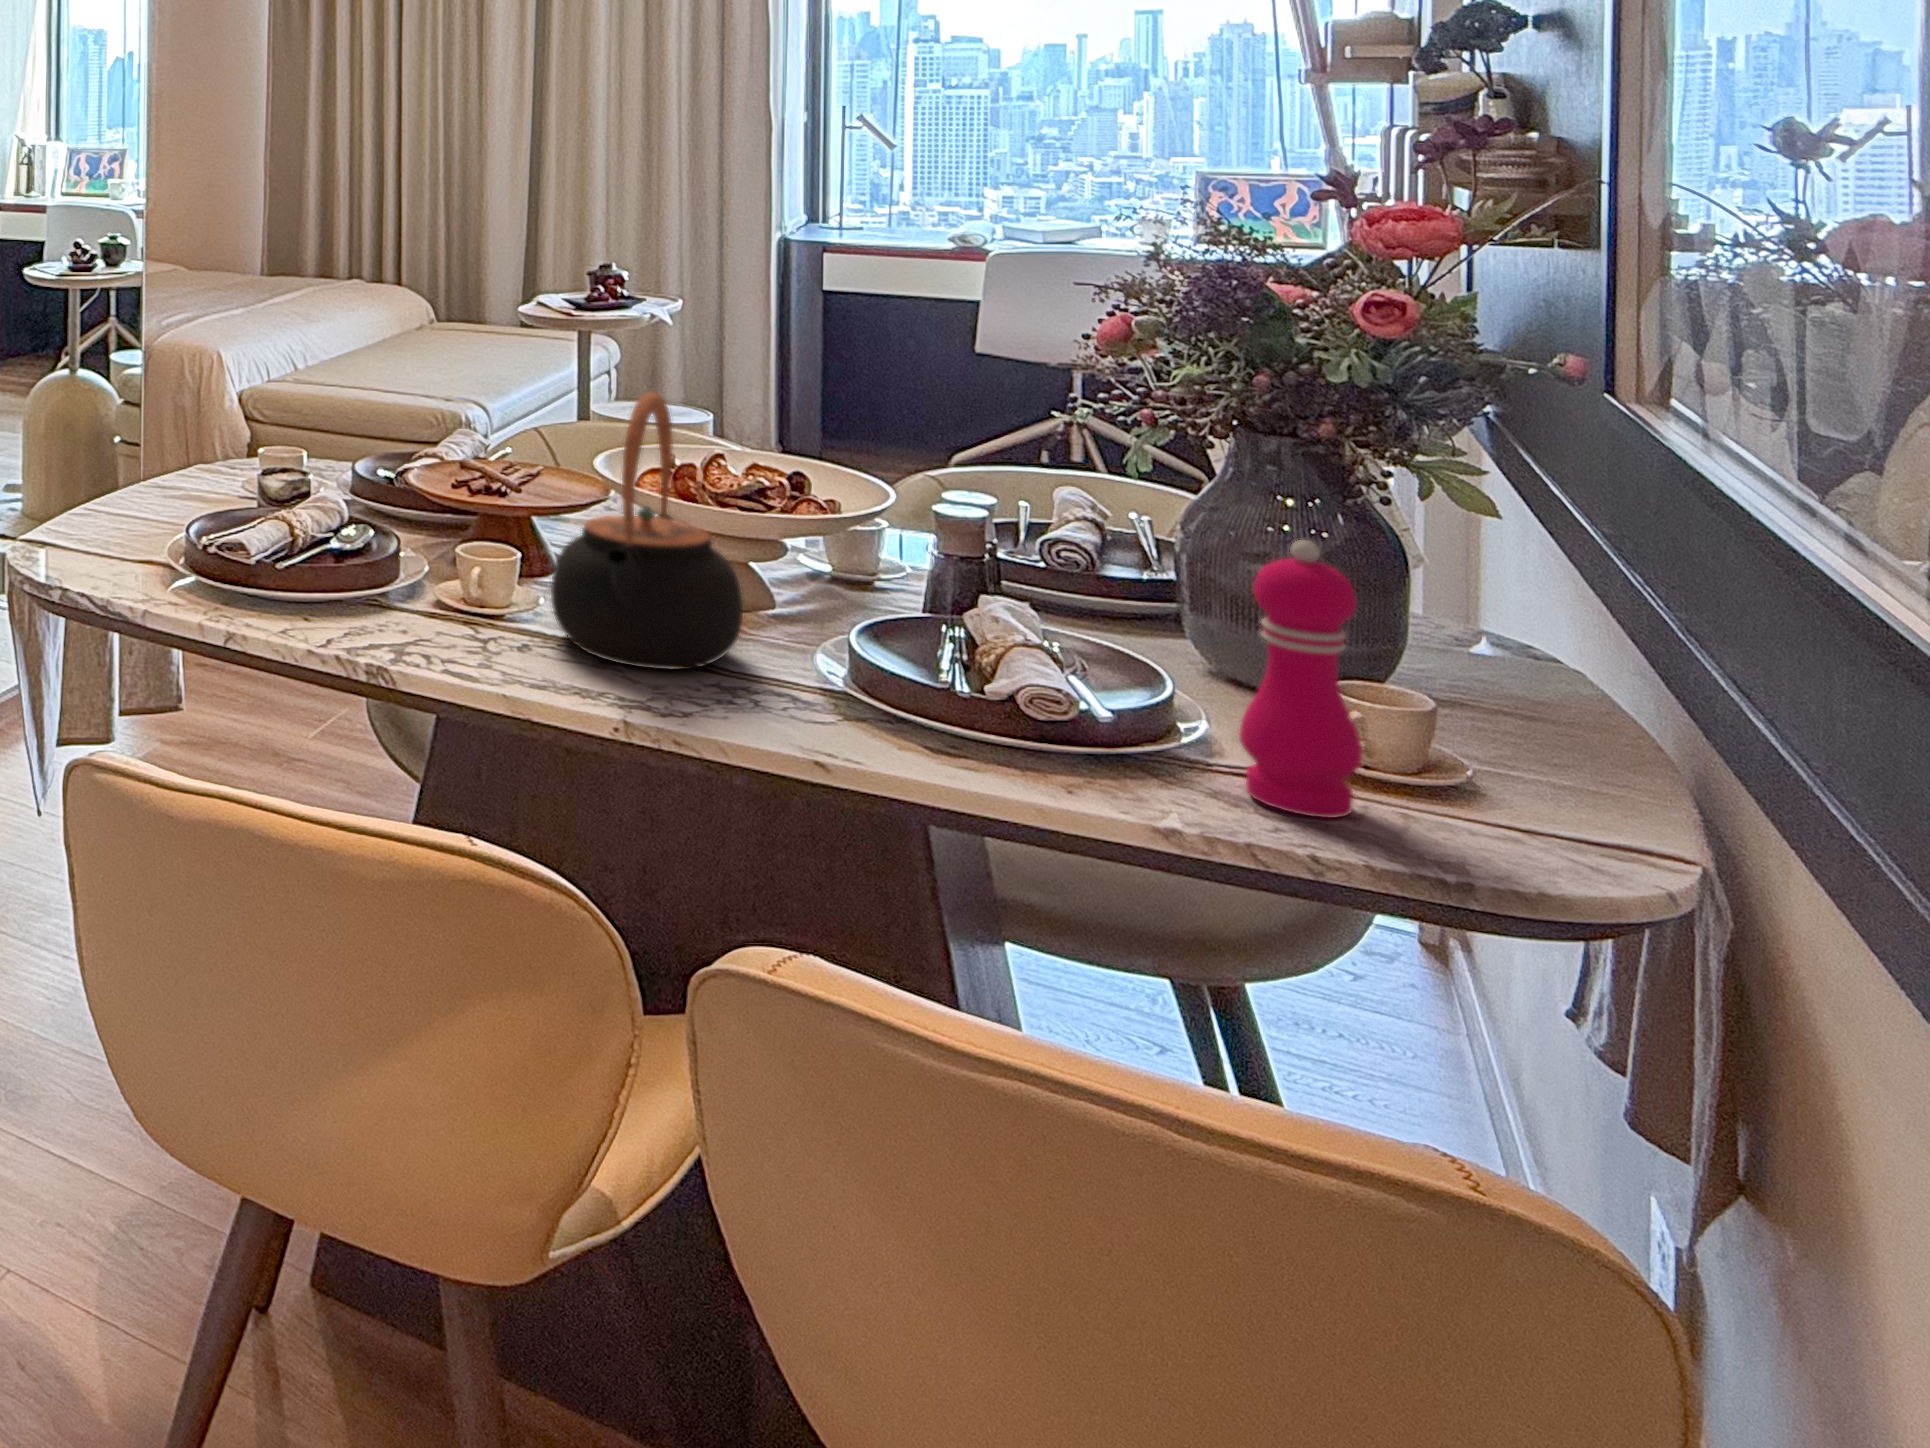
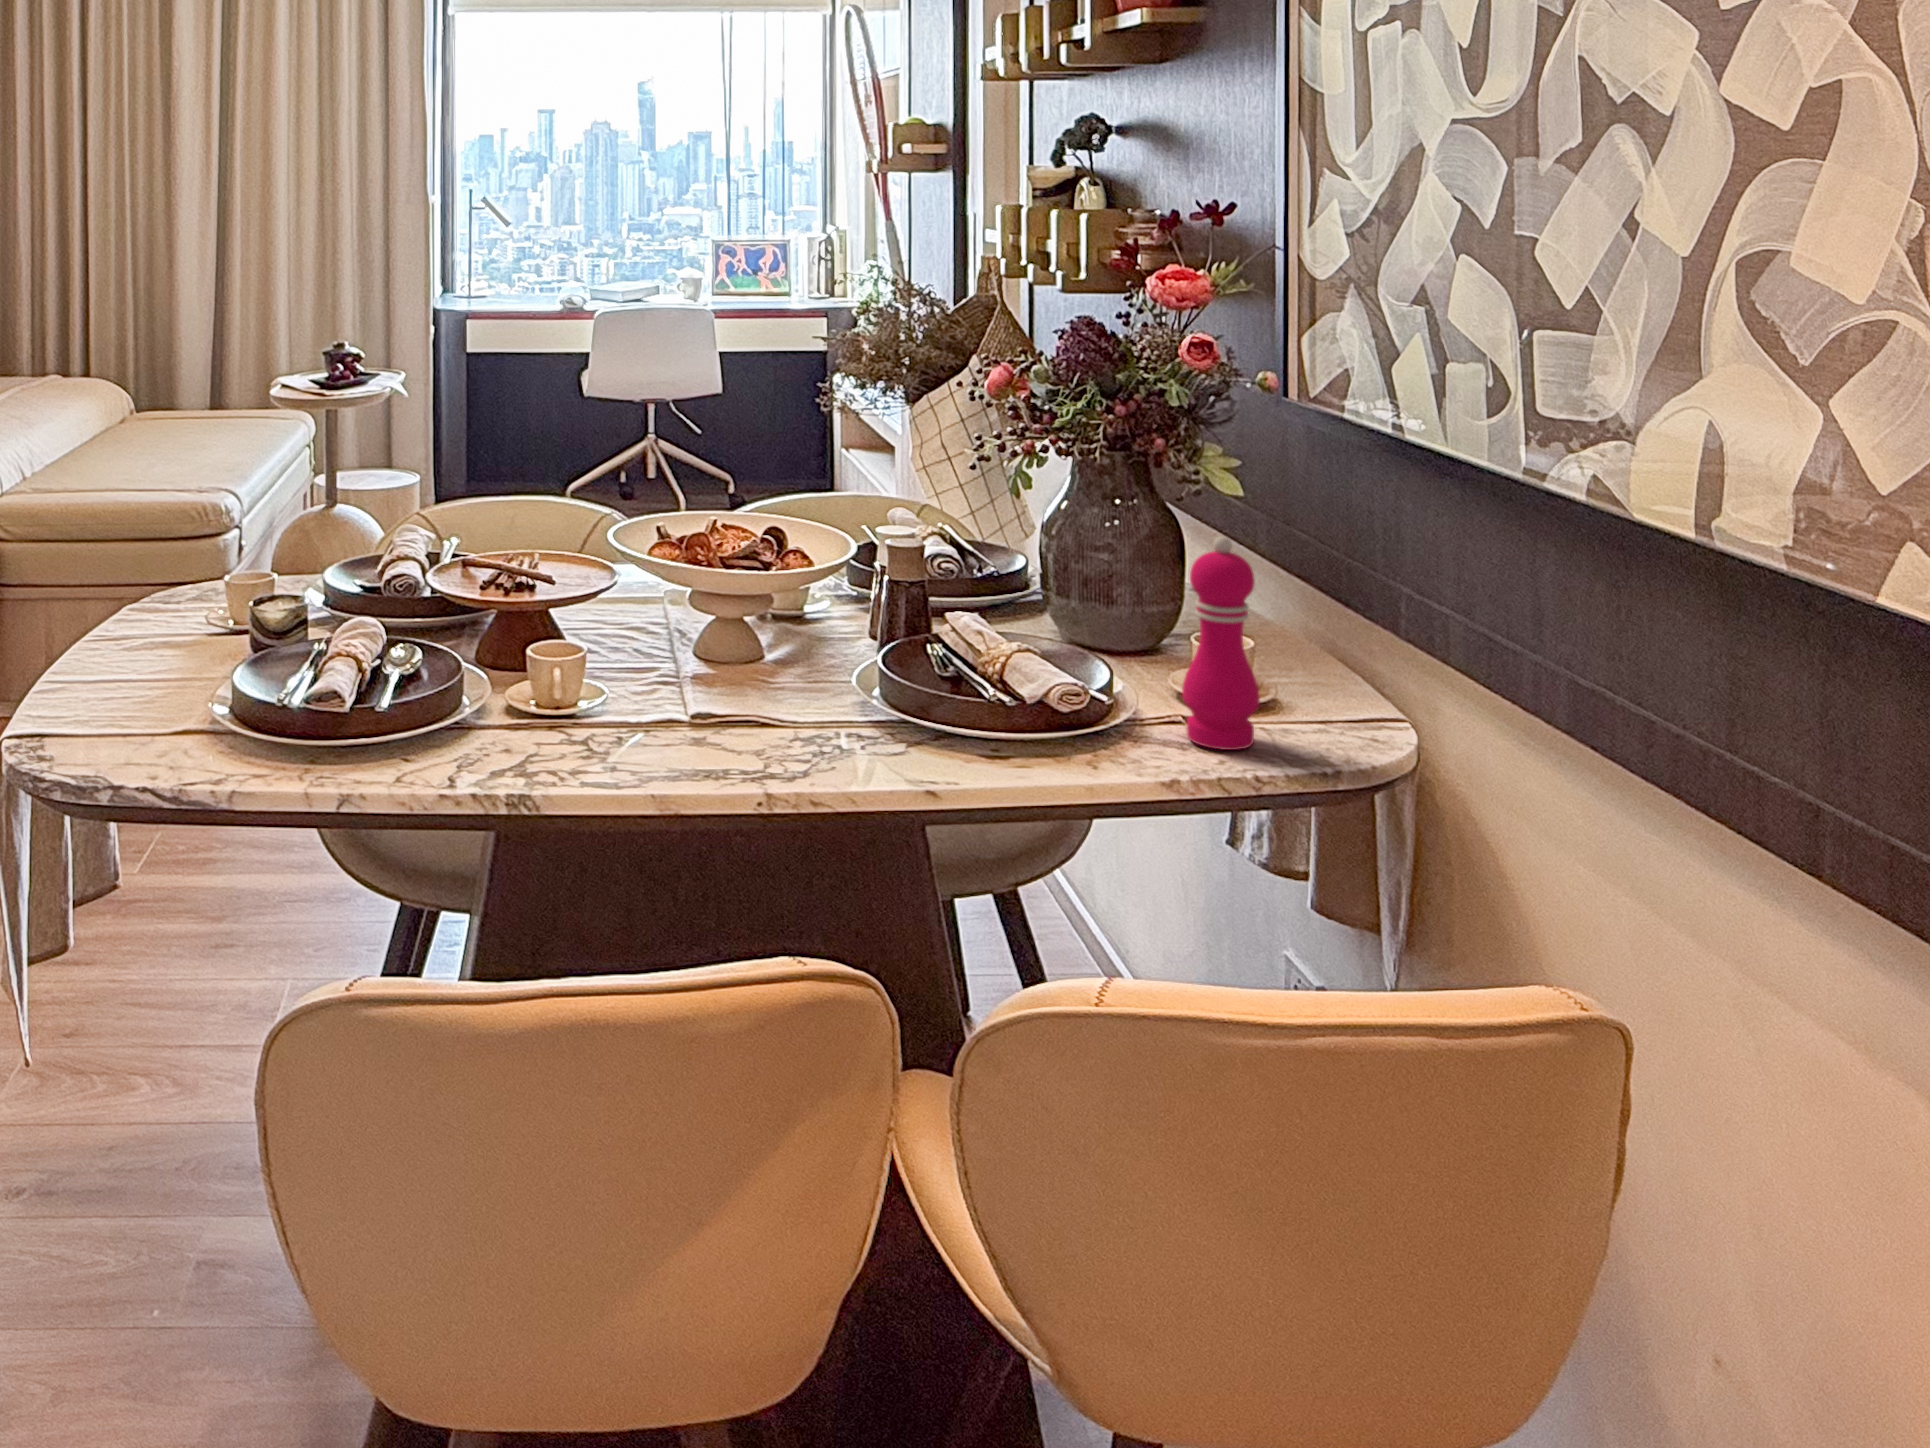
teapot: present [551,393,743,669] -> none [626,471,795,737]

